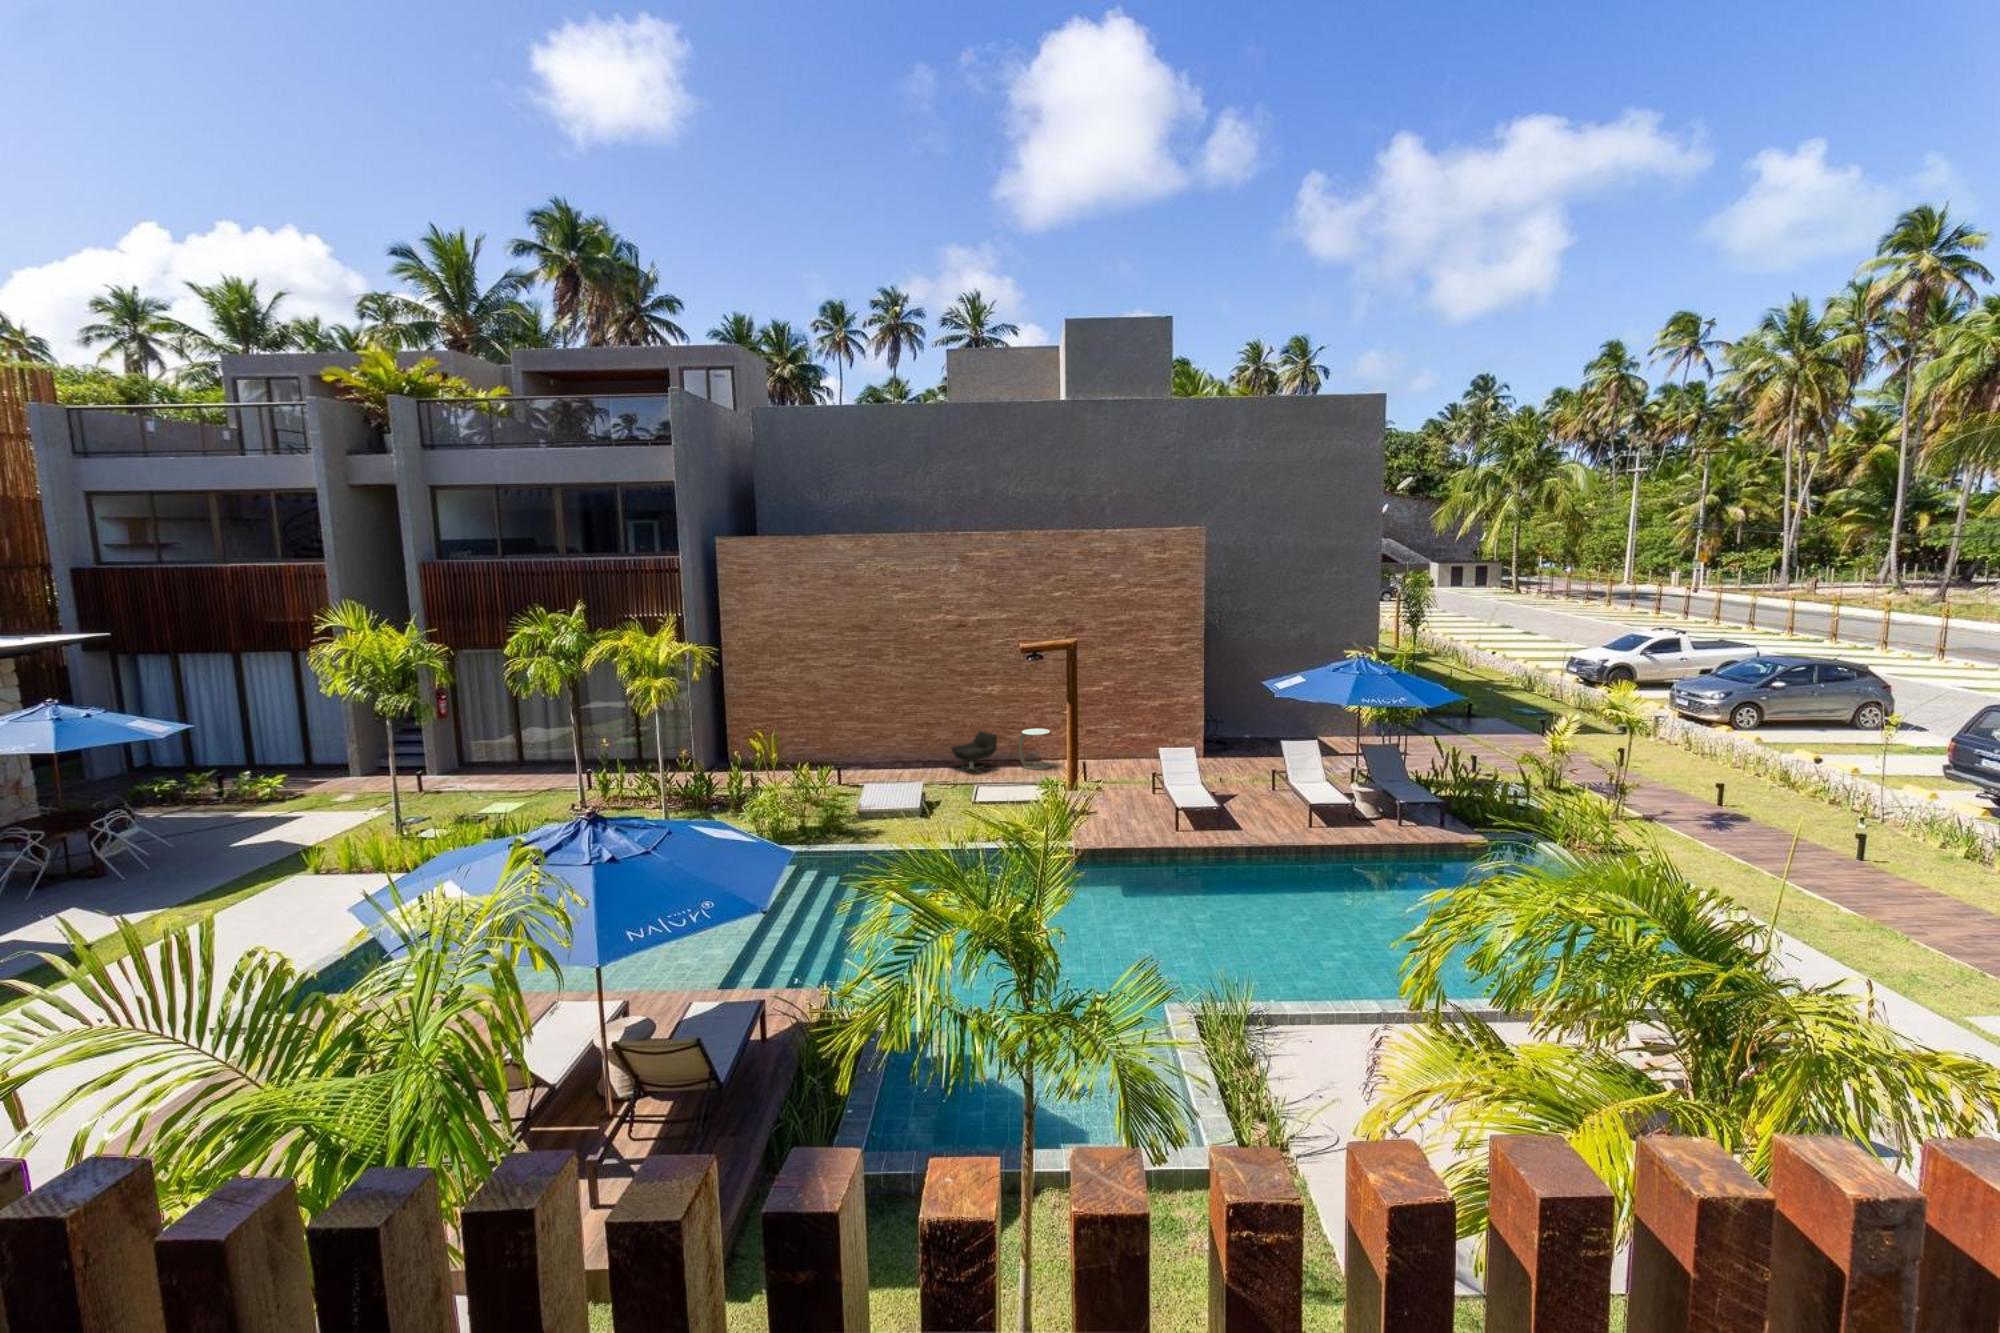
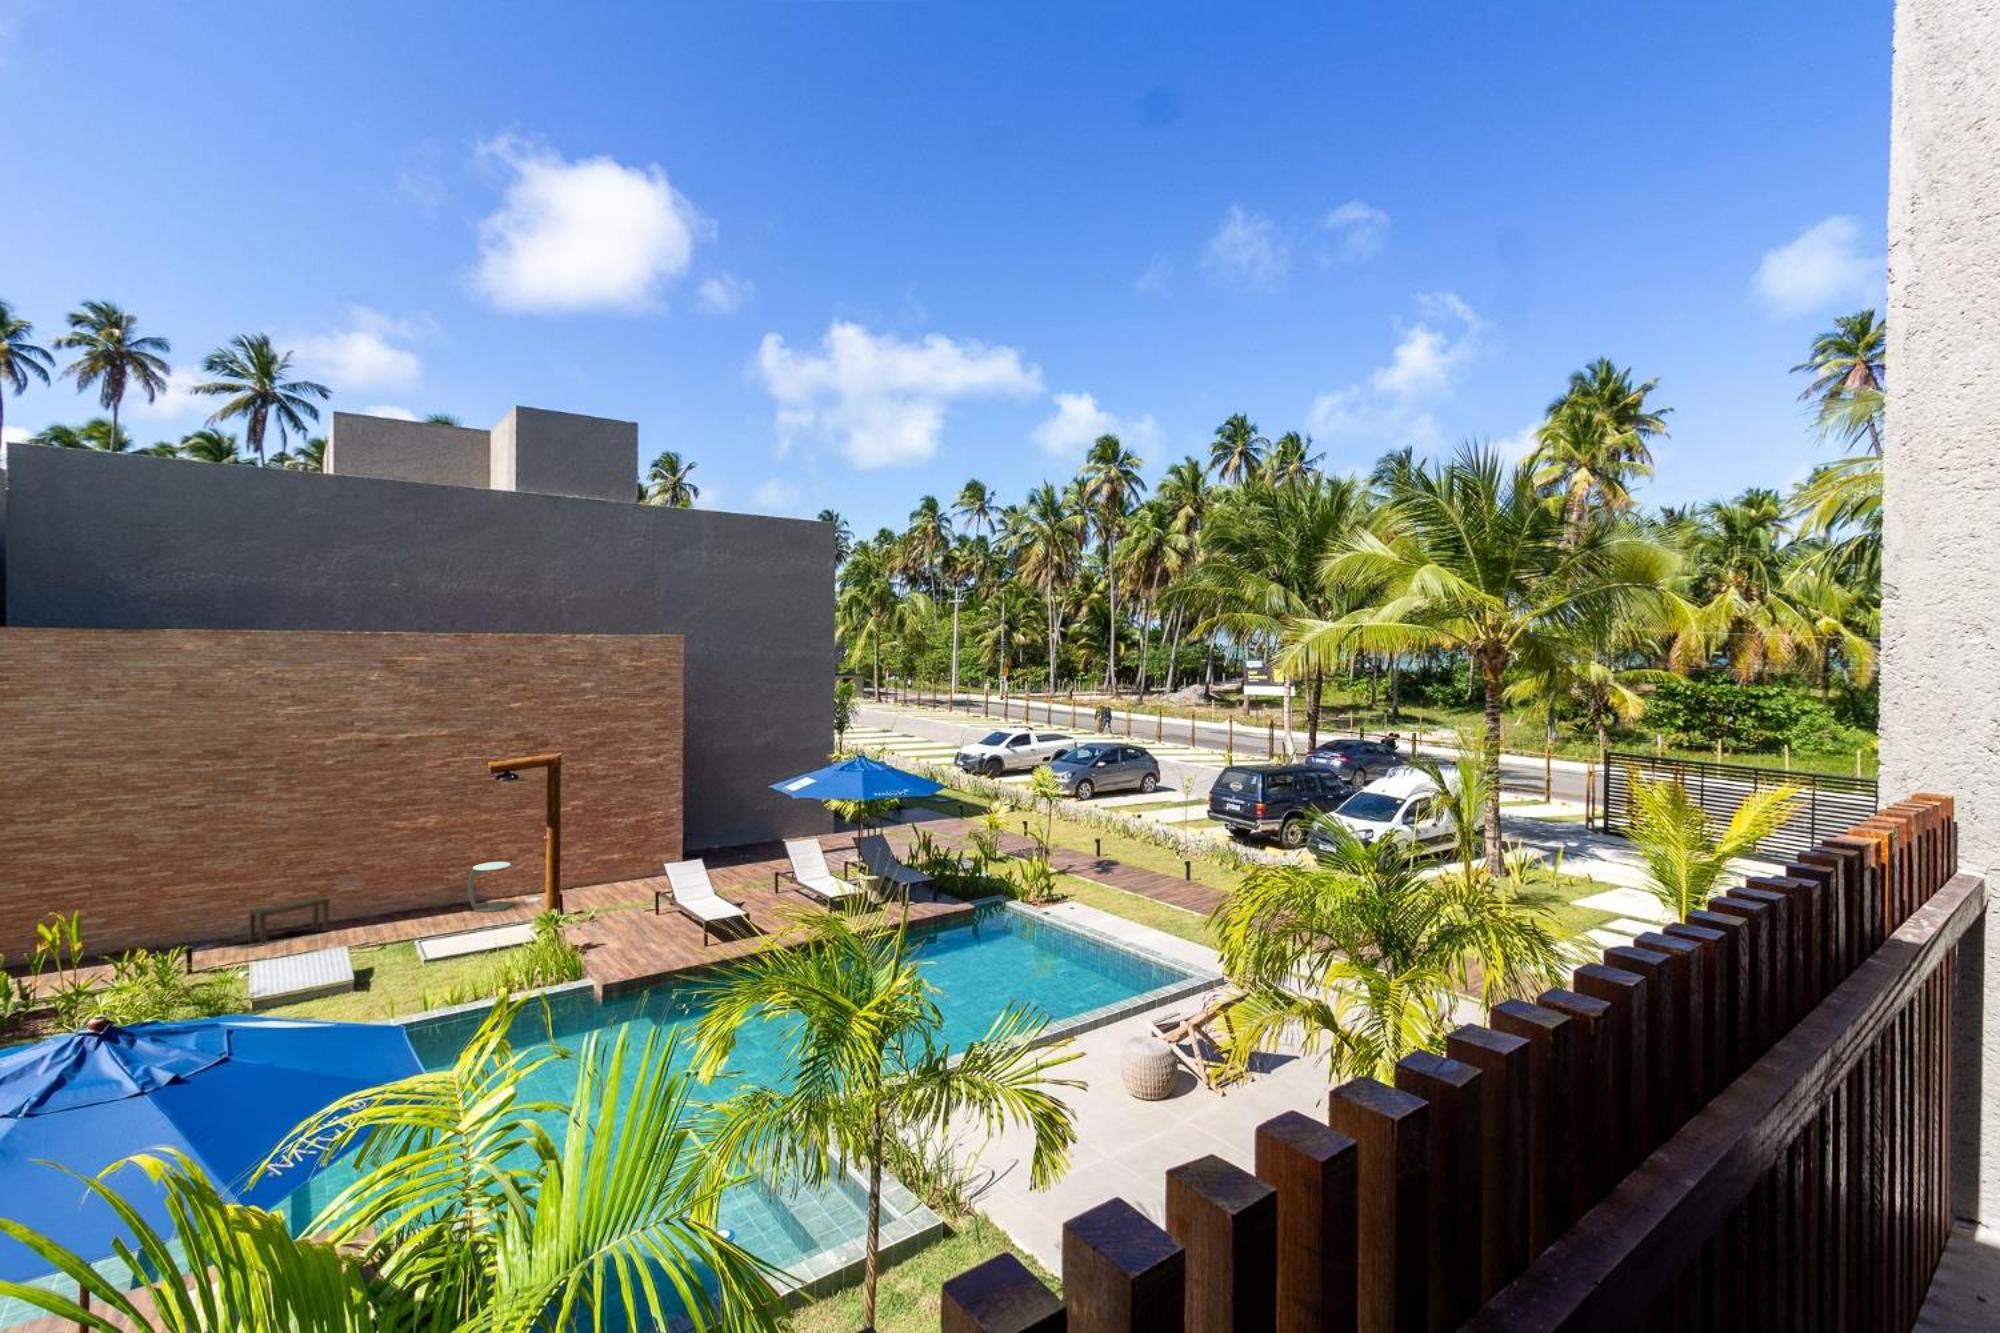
lounge chair: present [951,731,997,769] -> none [370,874,440,931]
bench: none [878,739,926,772] -> present [249,895,330,945]

